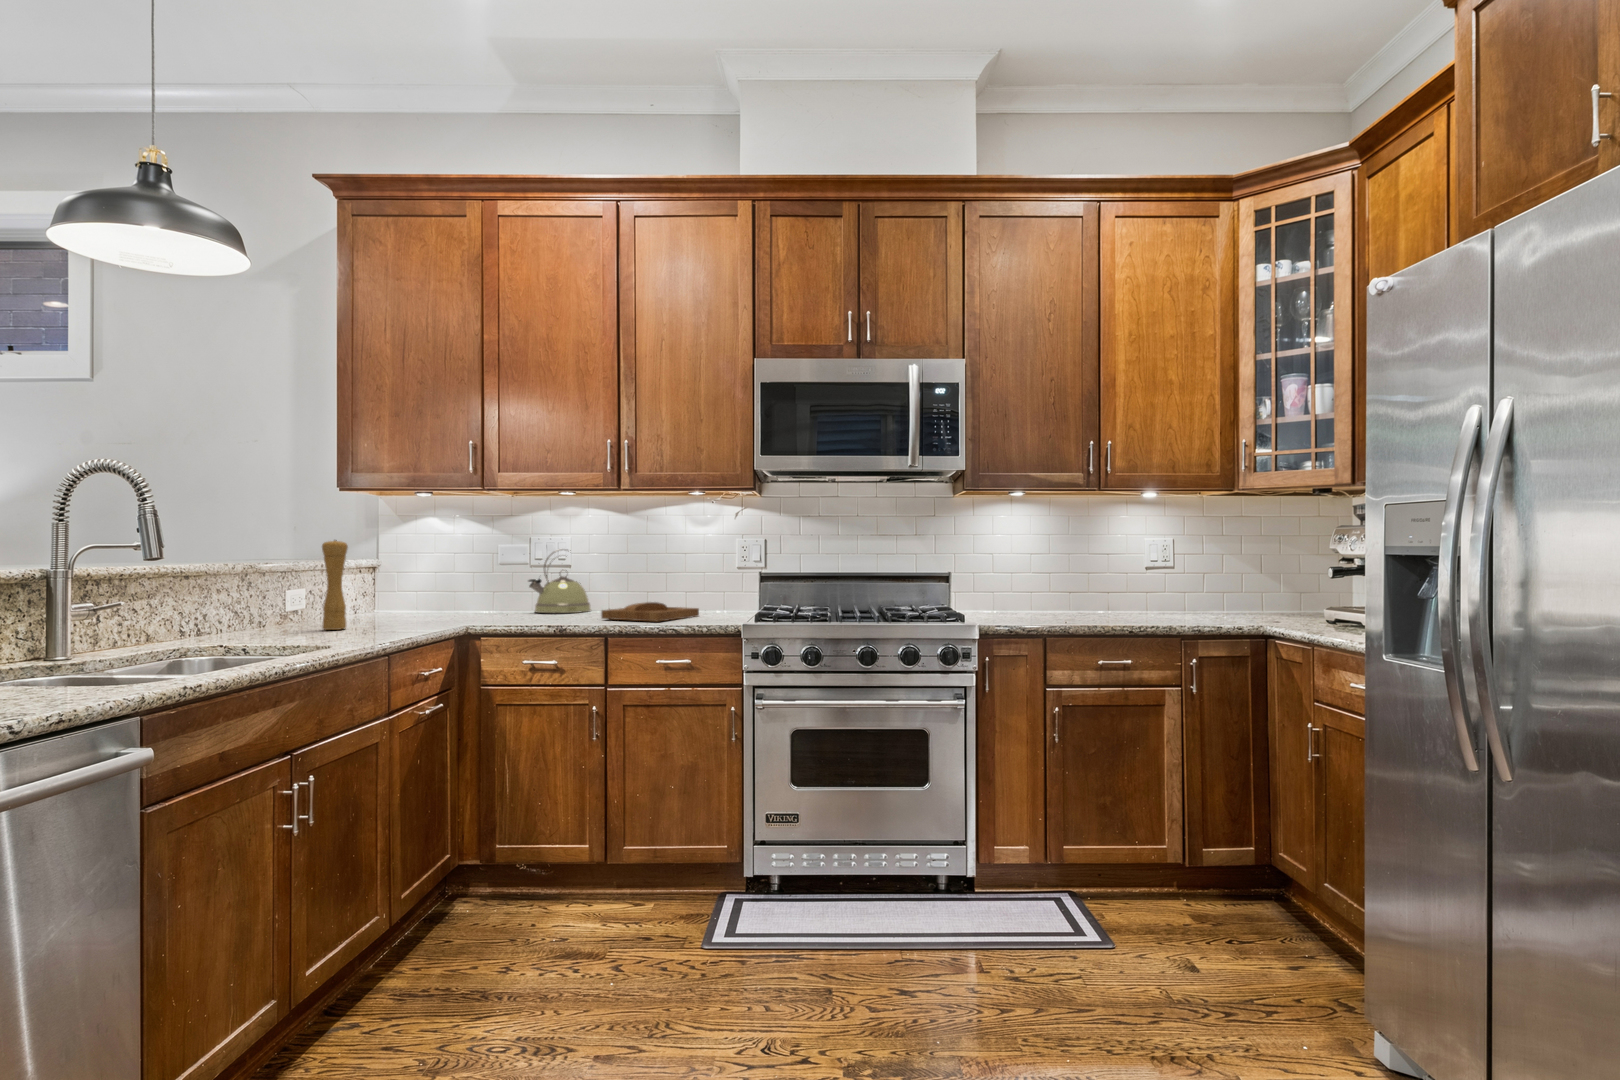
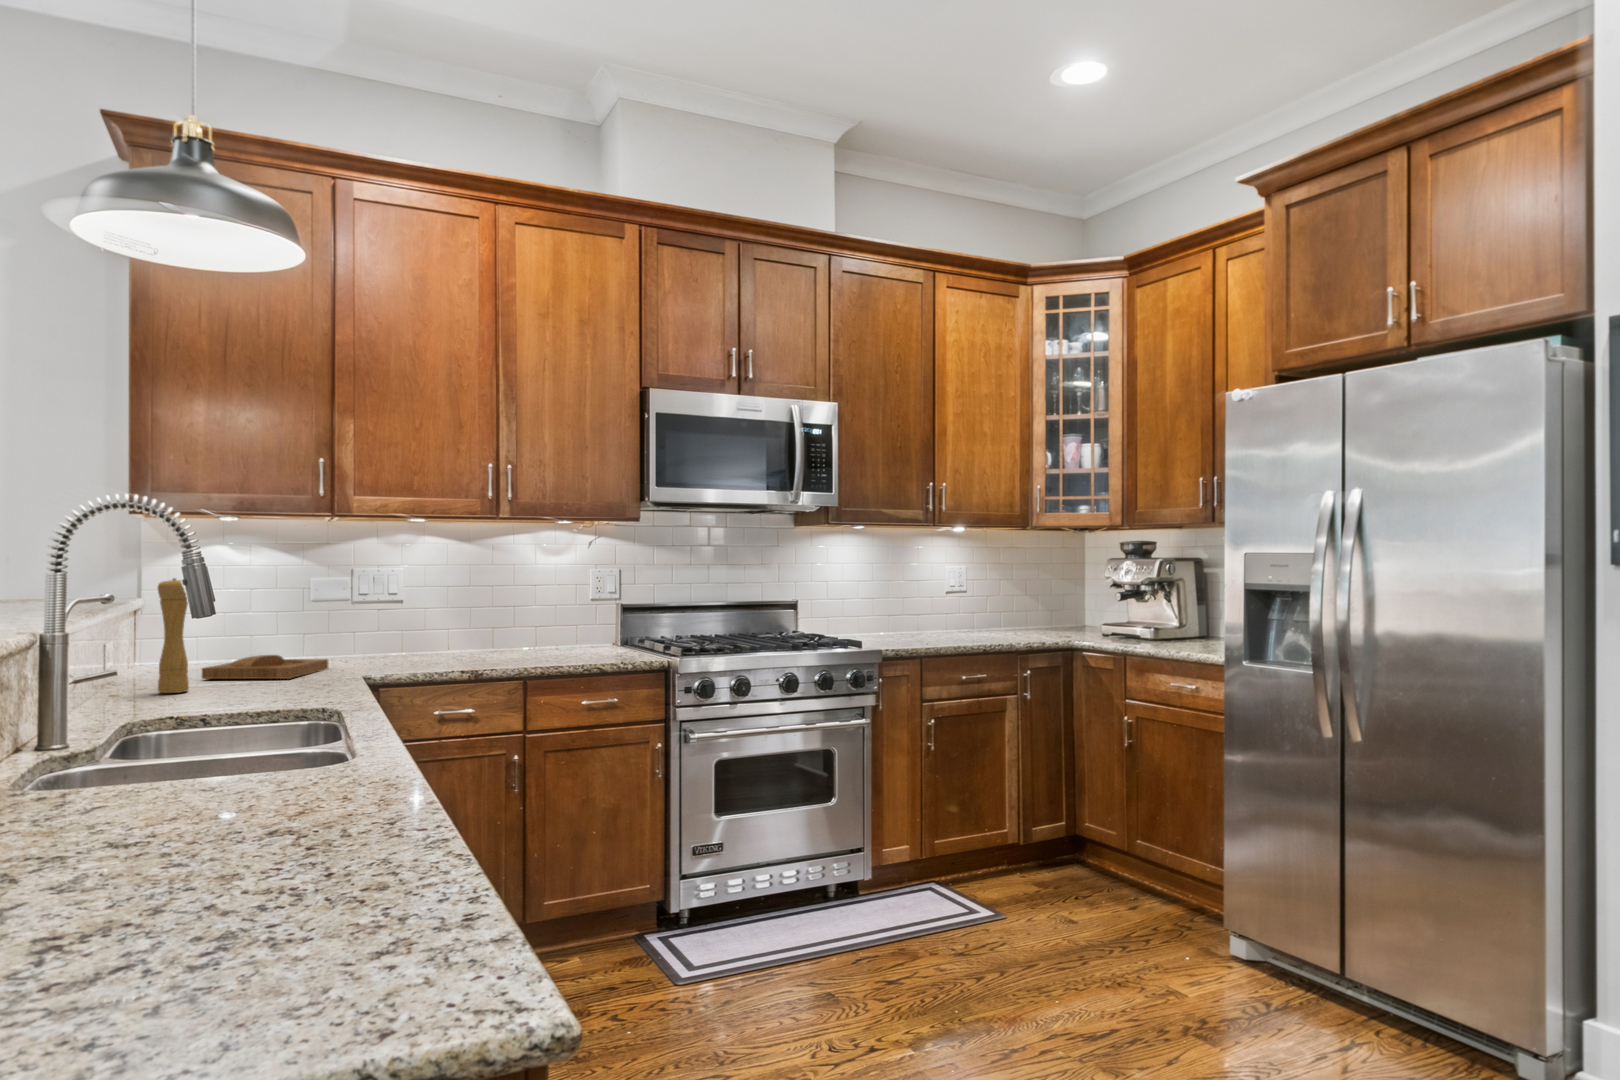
kettle: present [529,551,591,613] -> none [357,583,427,659]
tray: present [601,602,699,622] -> present [202,655,328,679]

